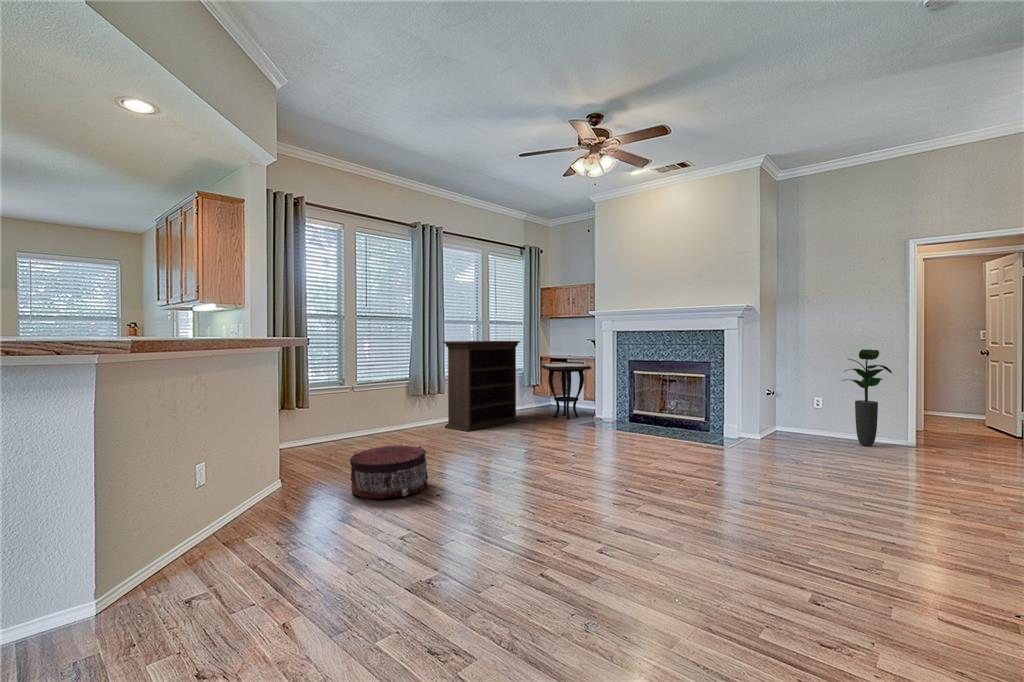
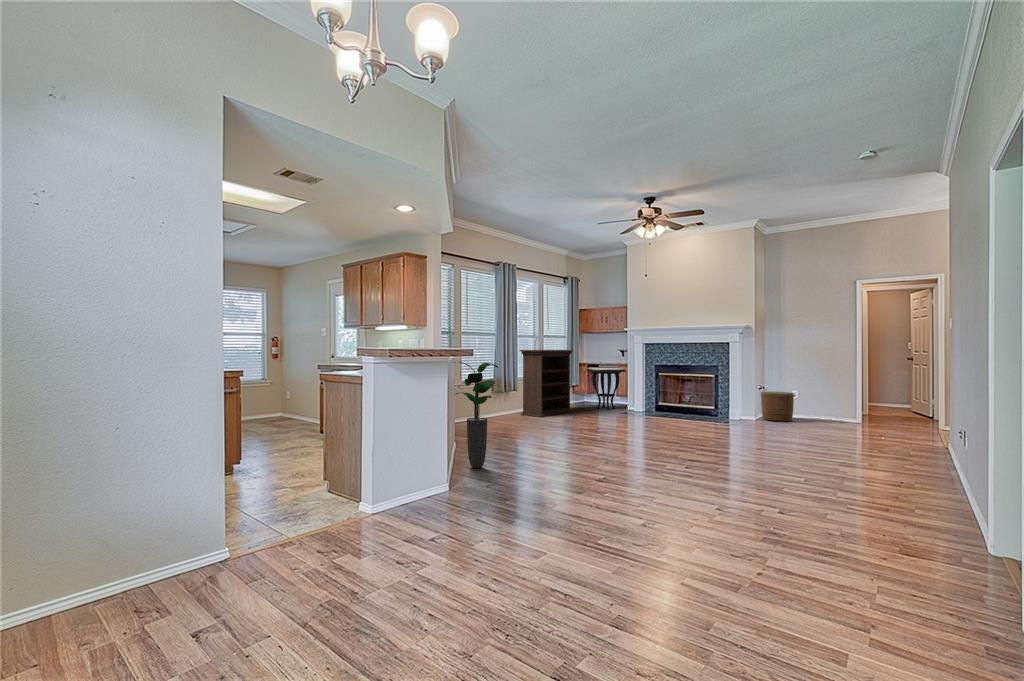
potted plant: present [843,349,892,446] -> present [456,362,498,468]
woven basket: none [769,398,817,443] -> present [761,392,794,422]
pouf: present [350,445,428,499] -> none [501,417,552,447]

